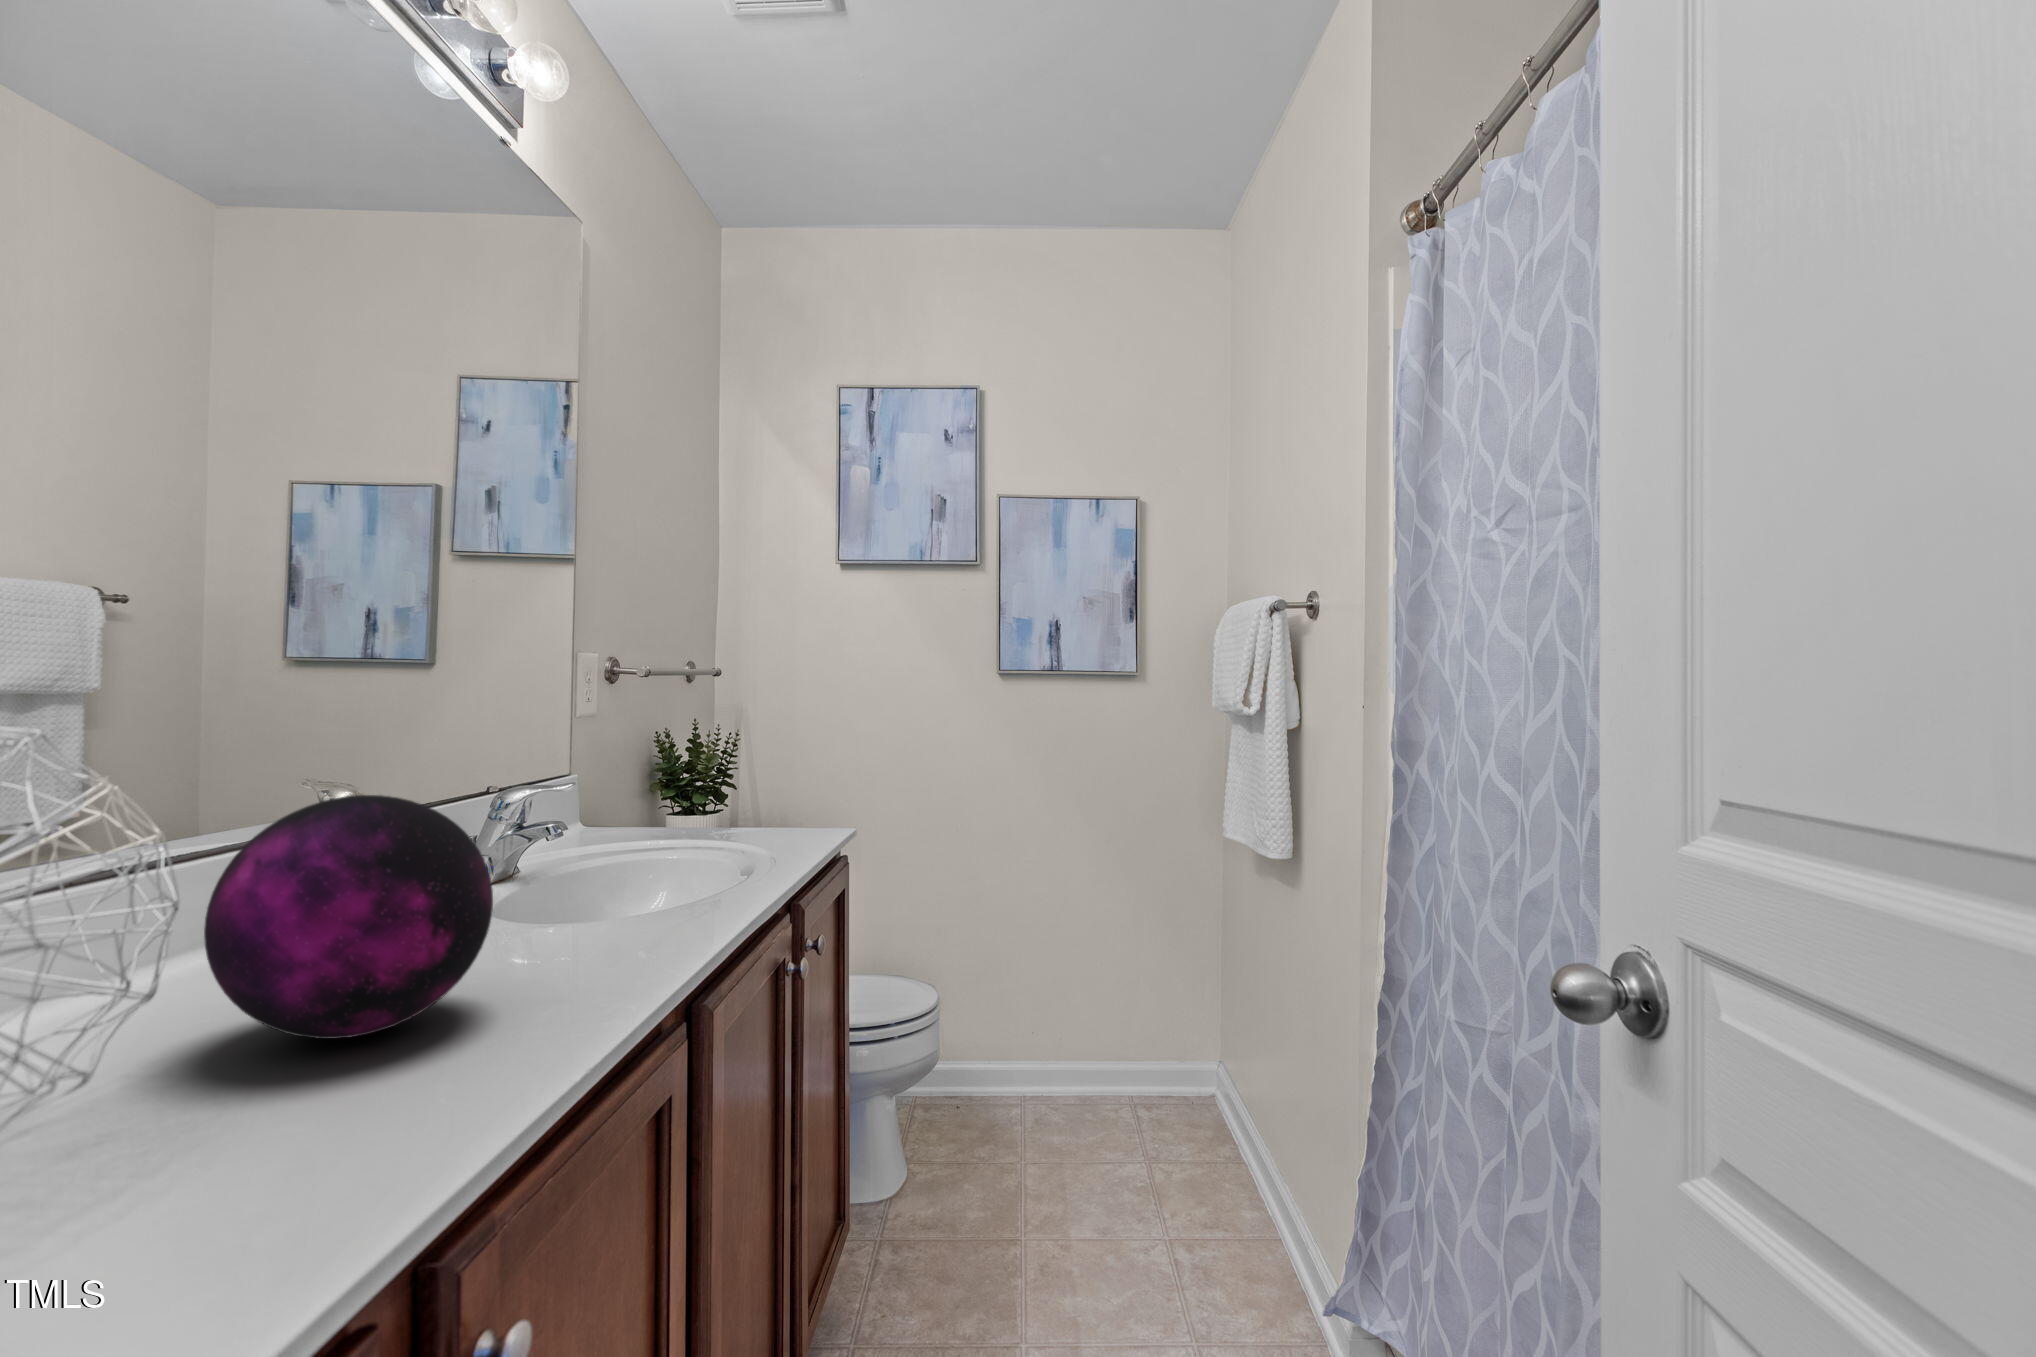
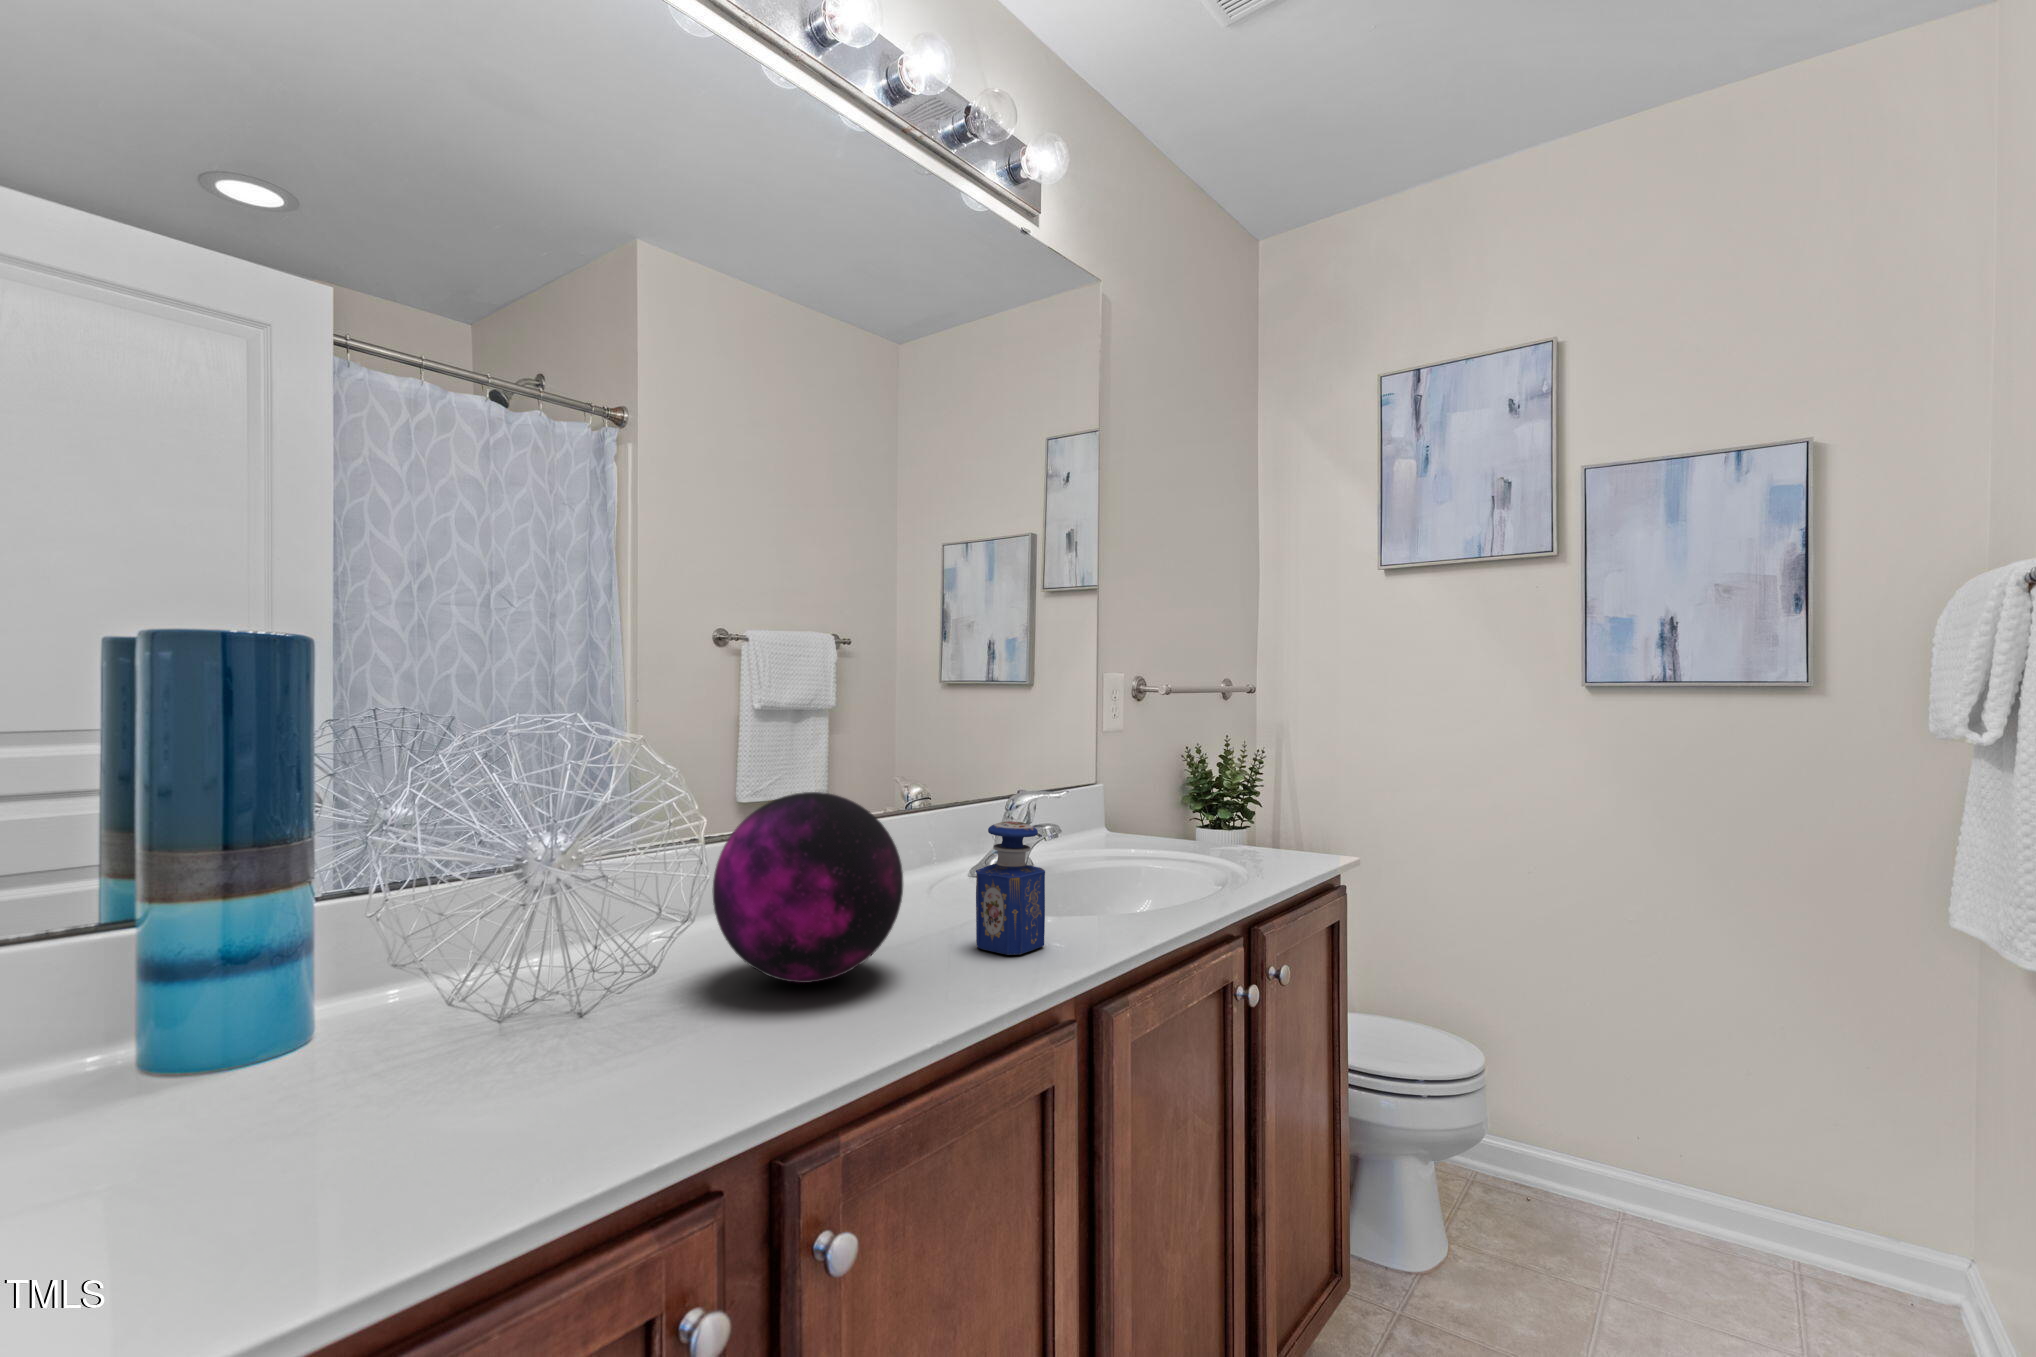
perfume bottle: none [547,815,631,961] -> present [976,821,1045,955]

